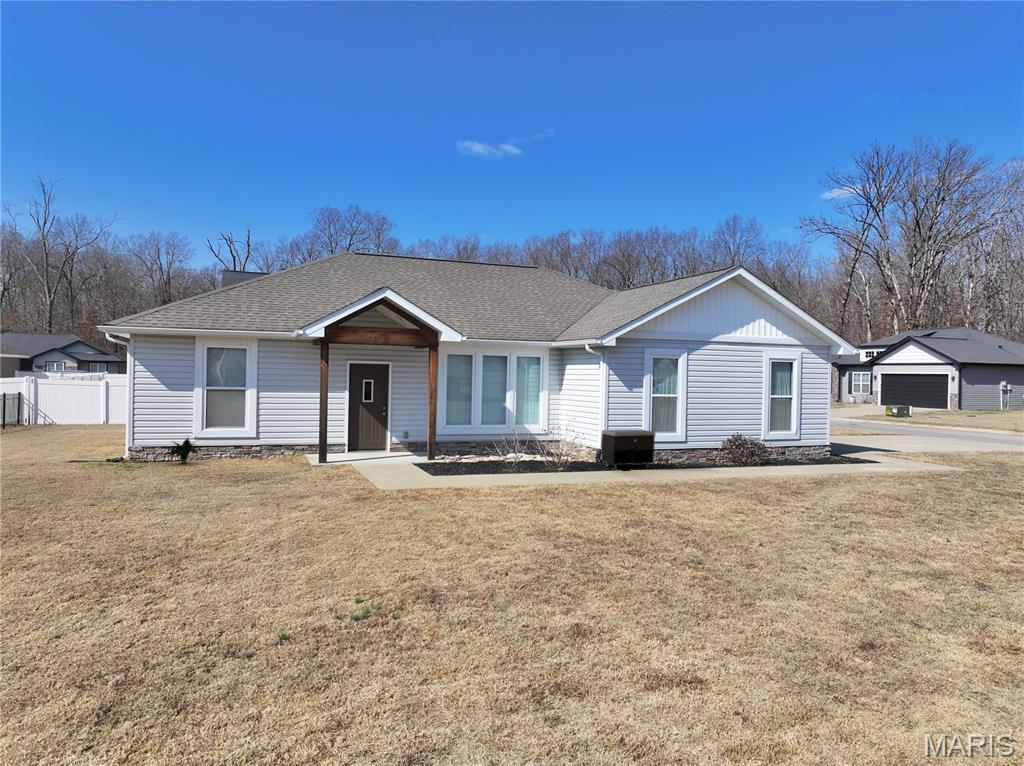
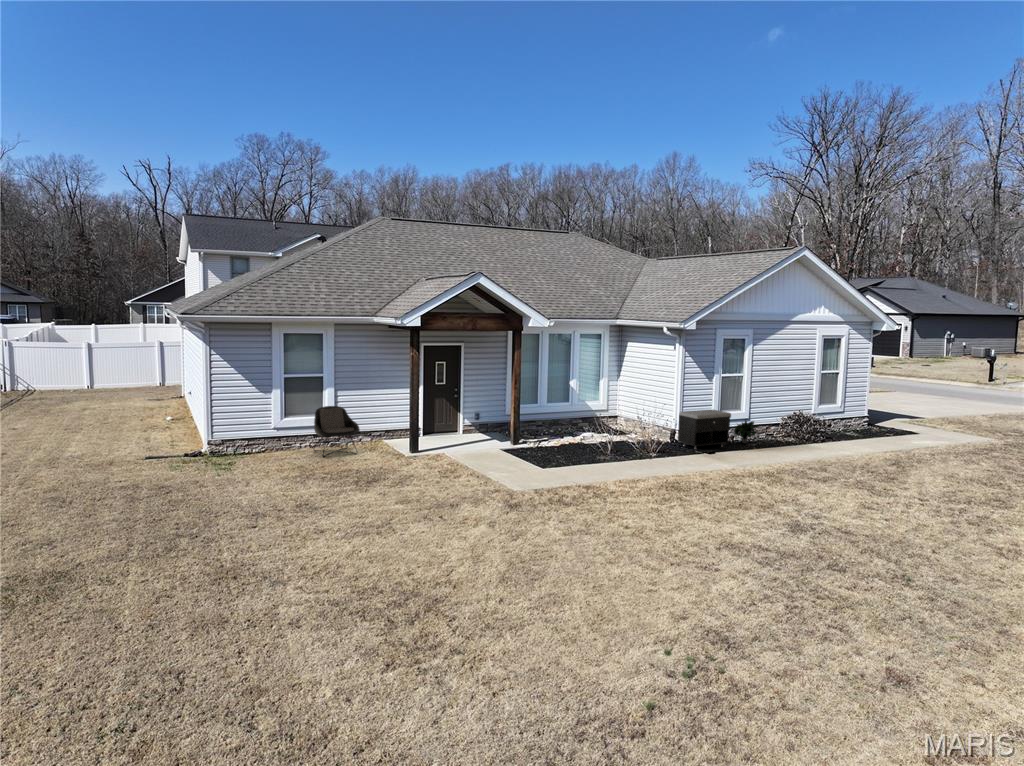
lounge chair: none [229,418,273,466] -> present [314,406,360,457]
potted plant: present [170,438,198,464] -> present [734,420,759,443]

